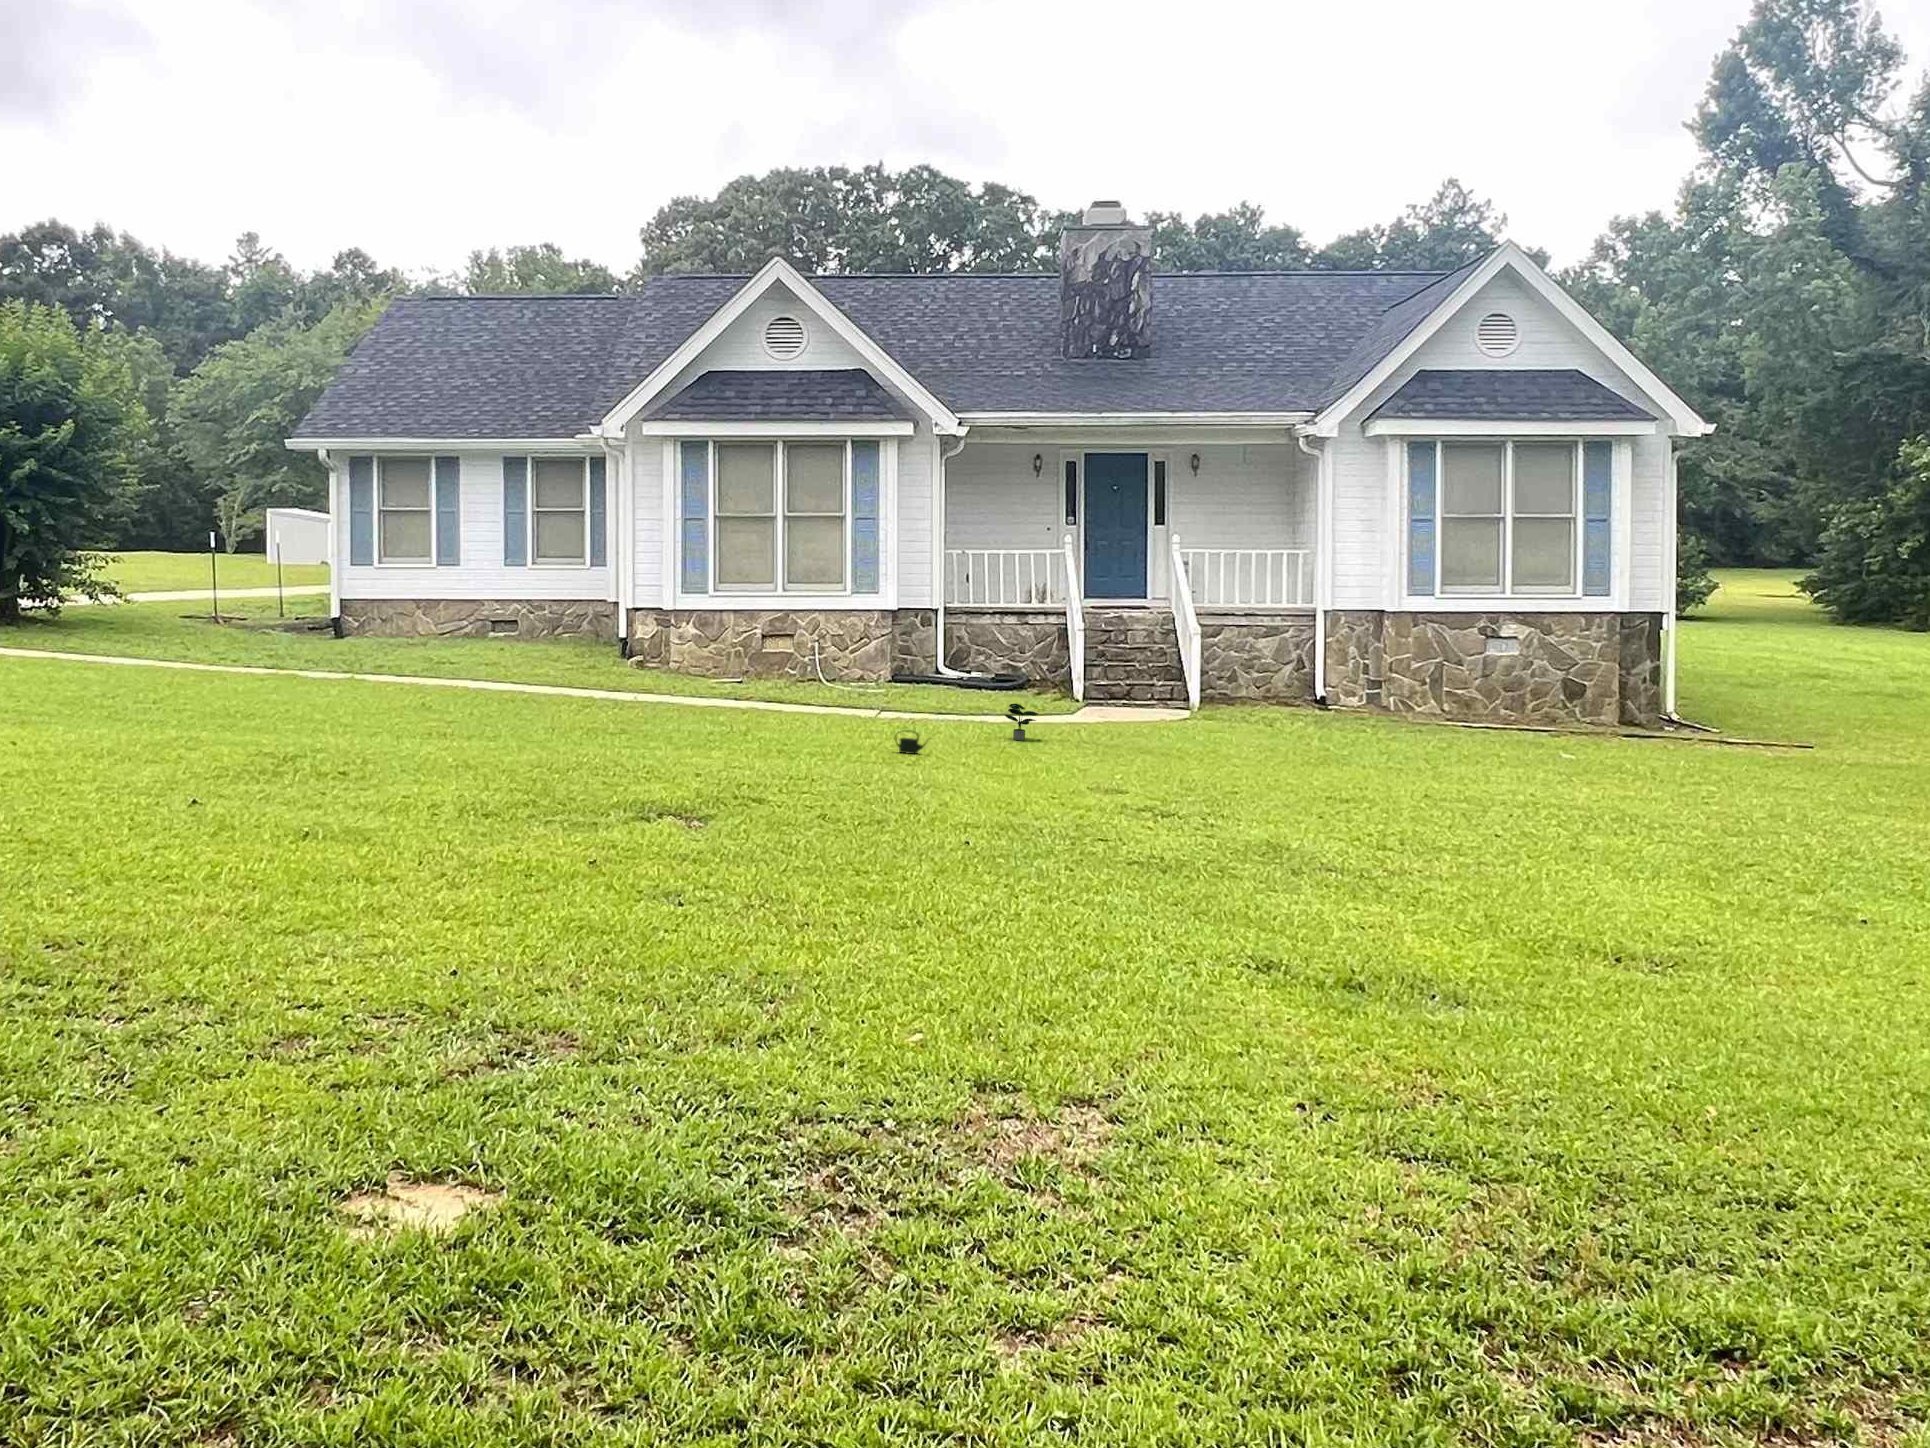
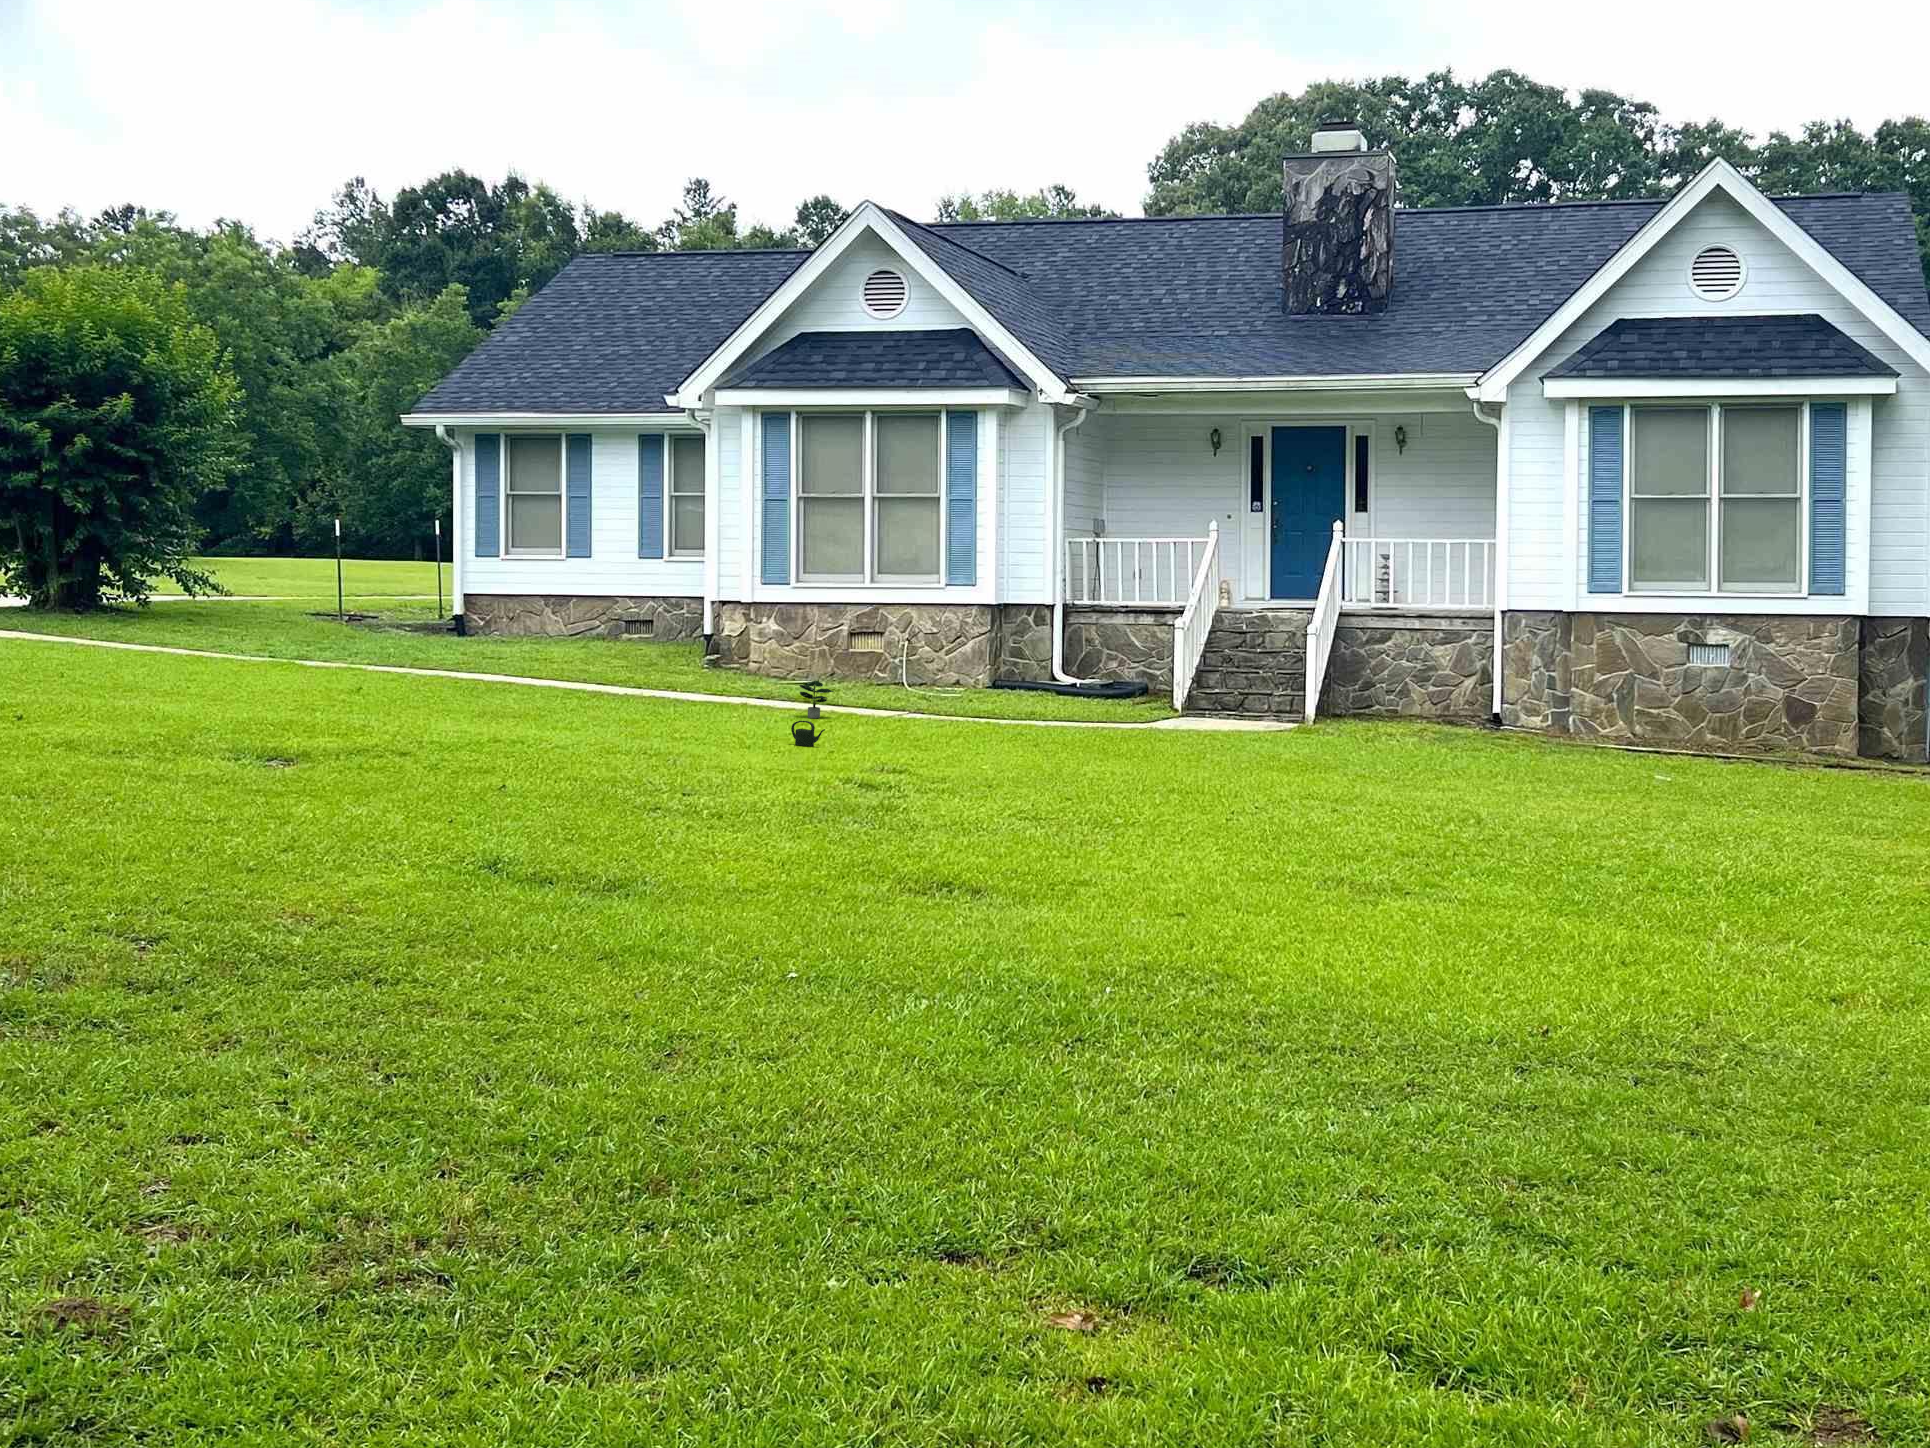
potted plant: present [1005,704,1038,741] -> present [799,681,833,718]

